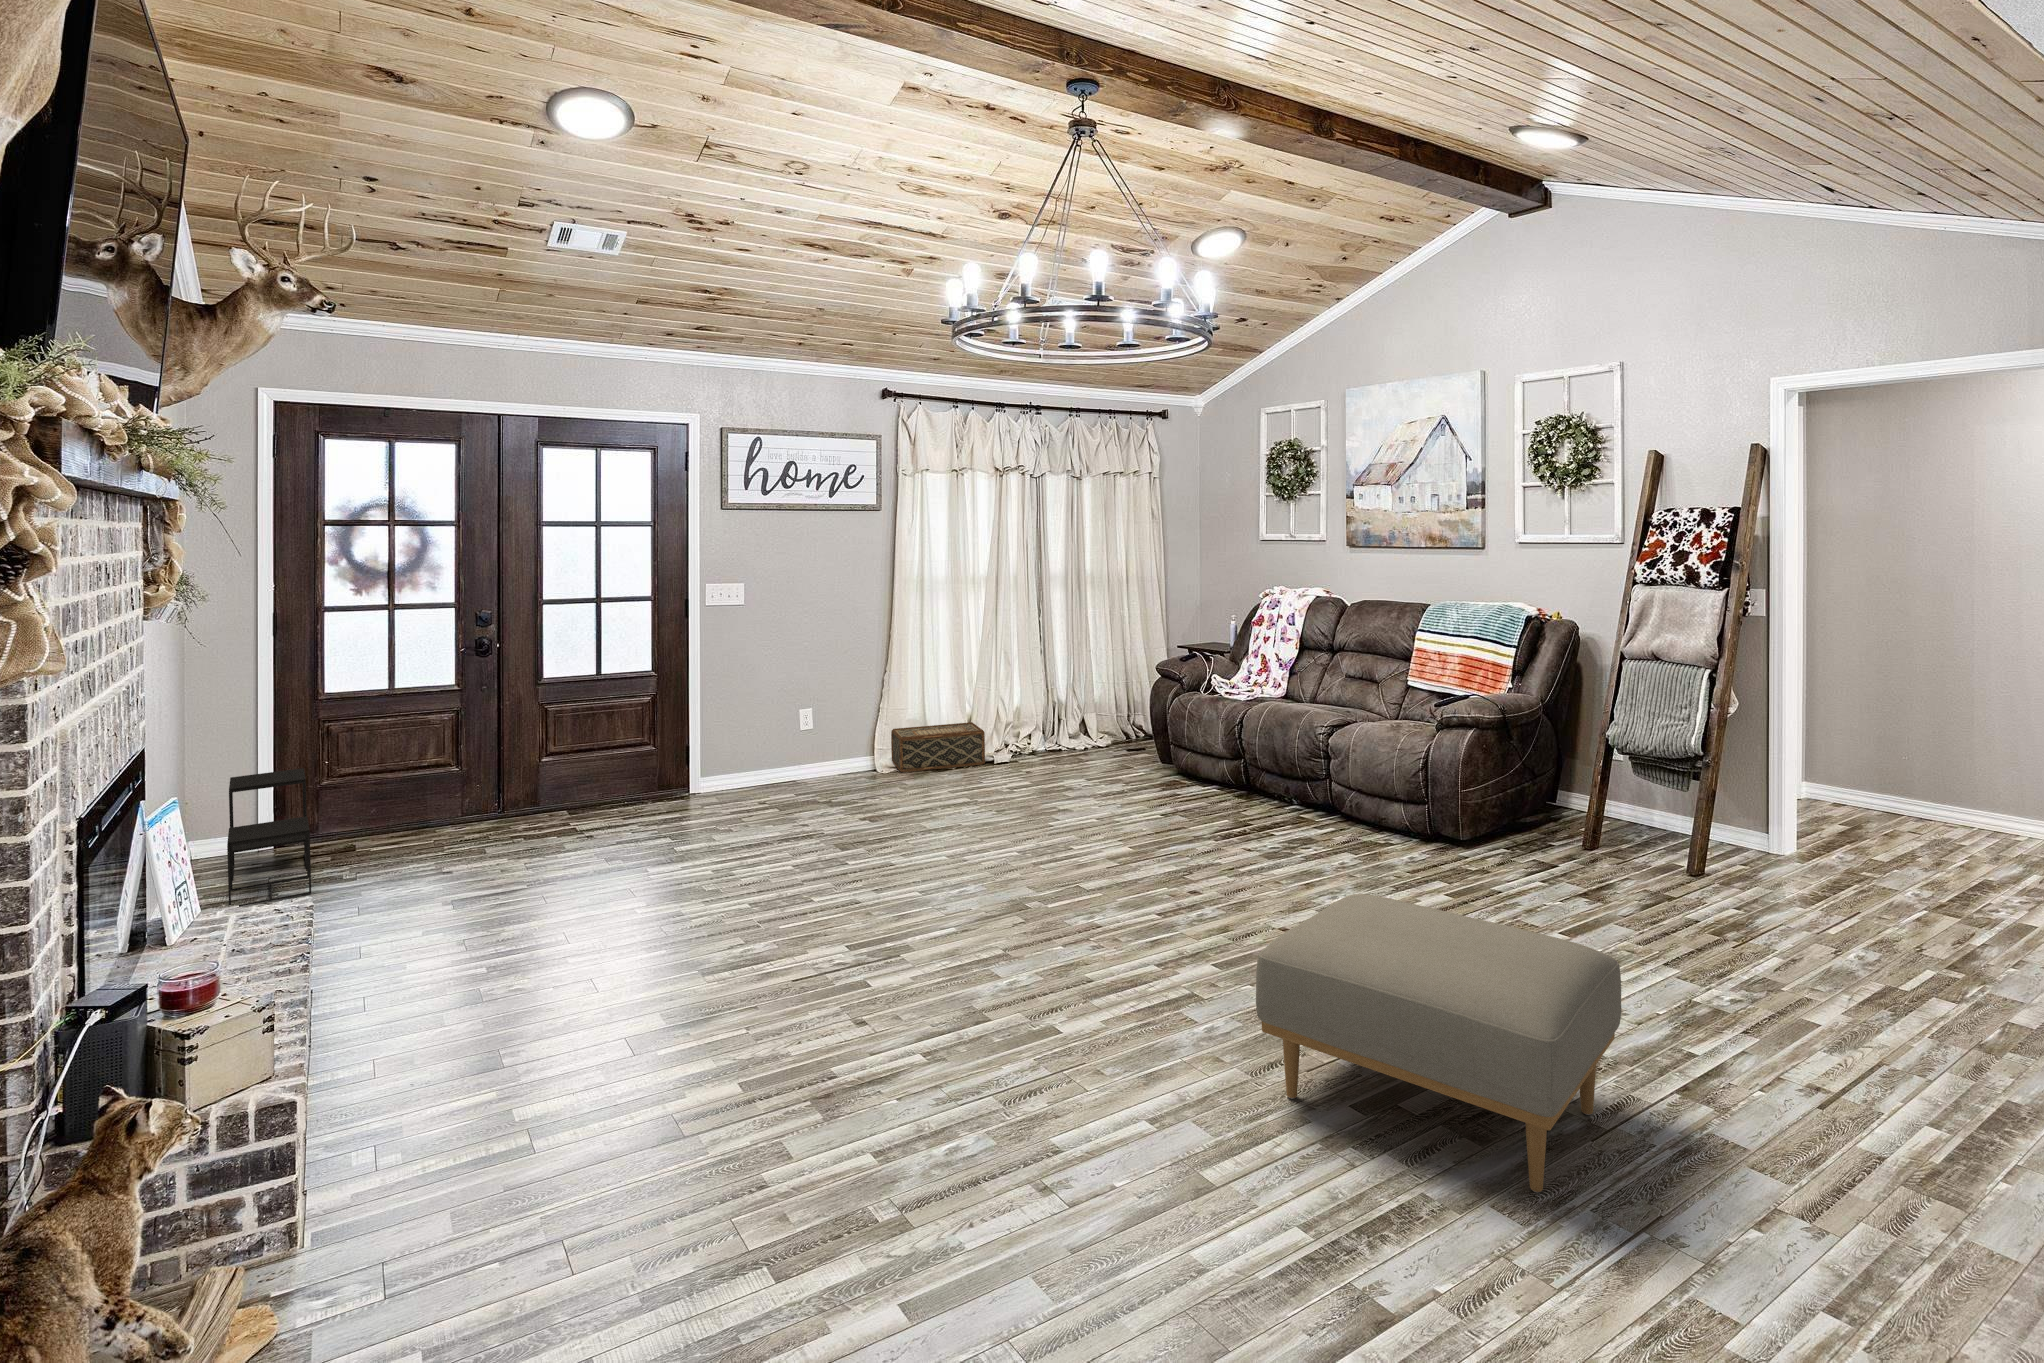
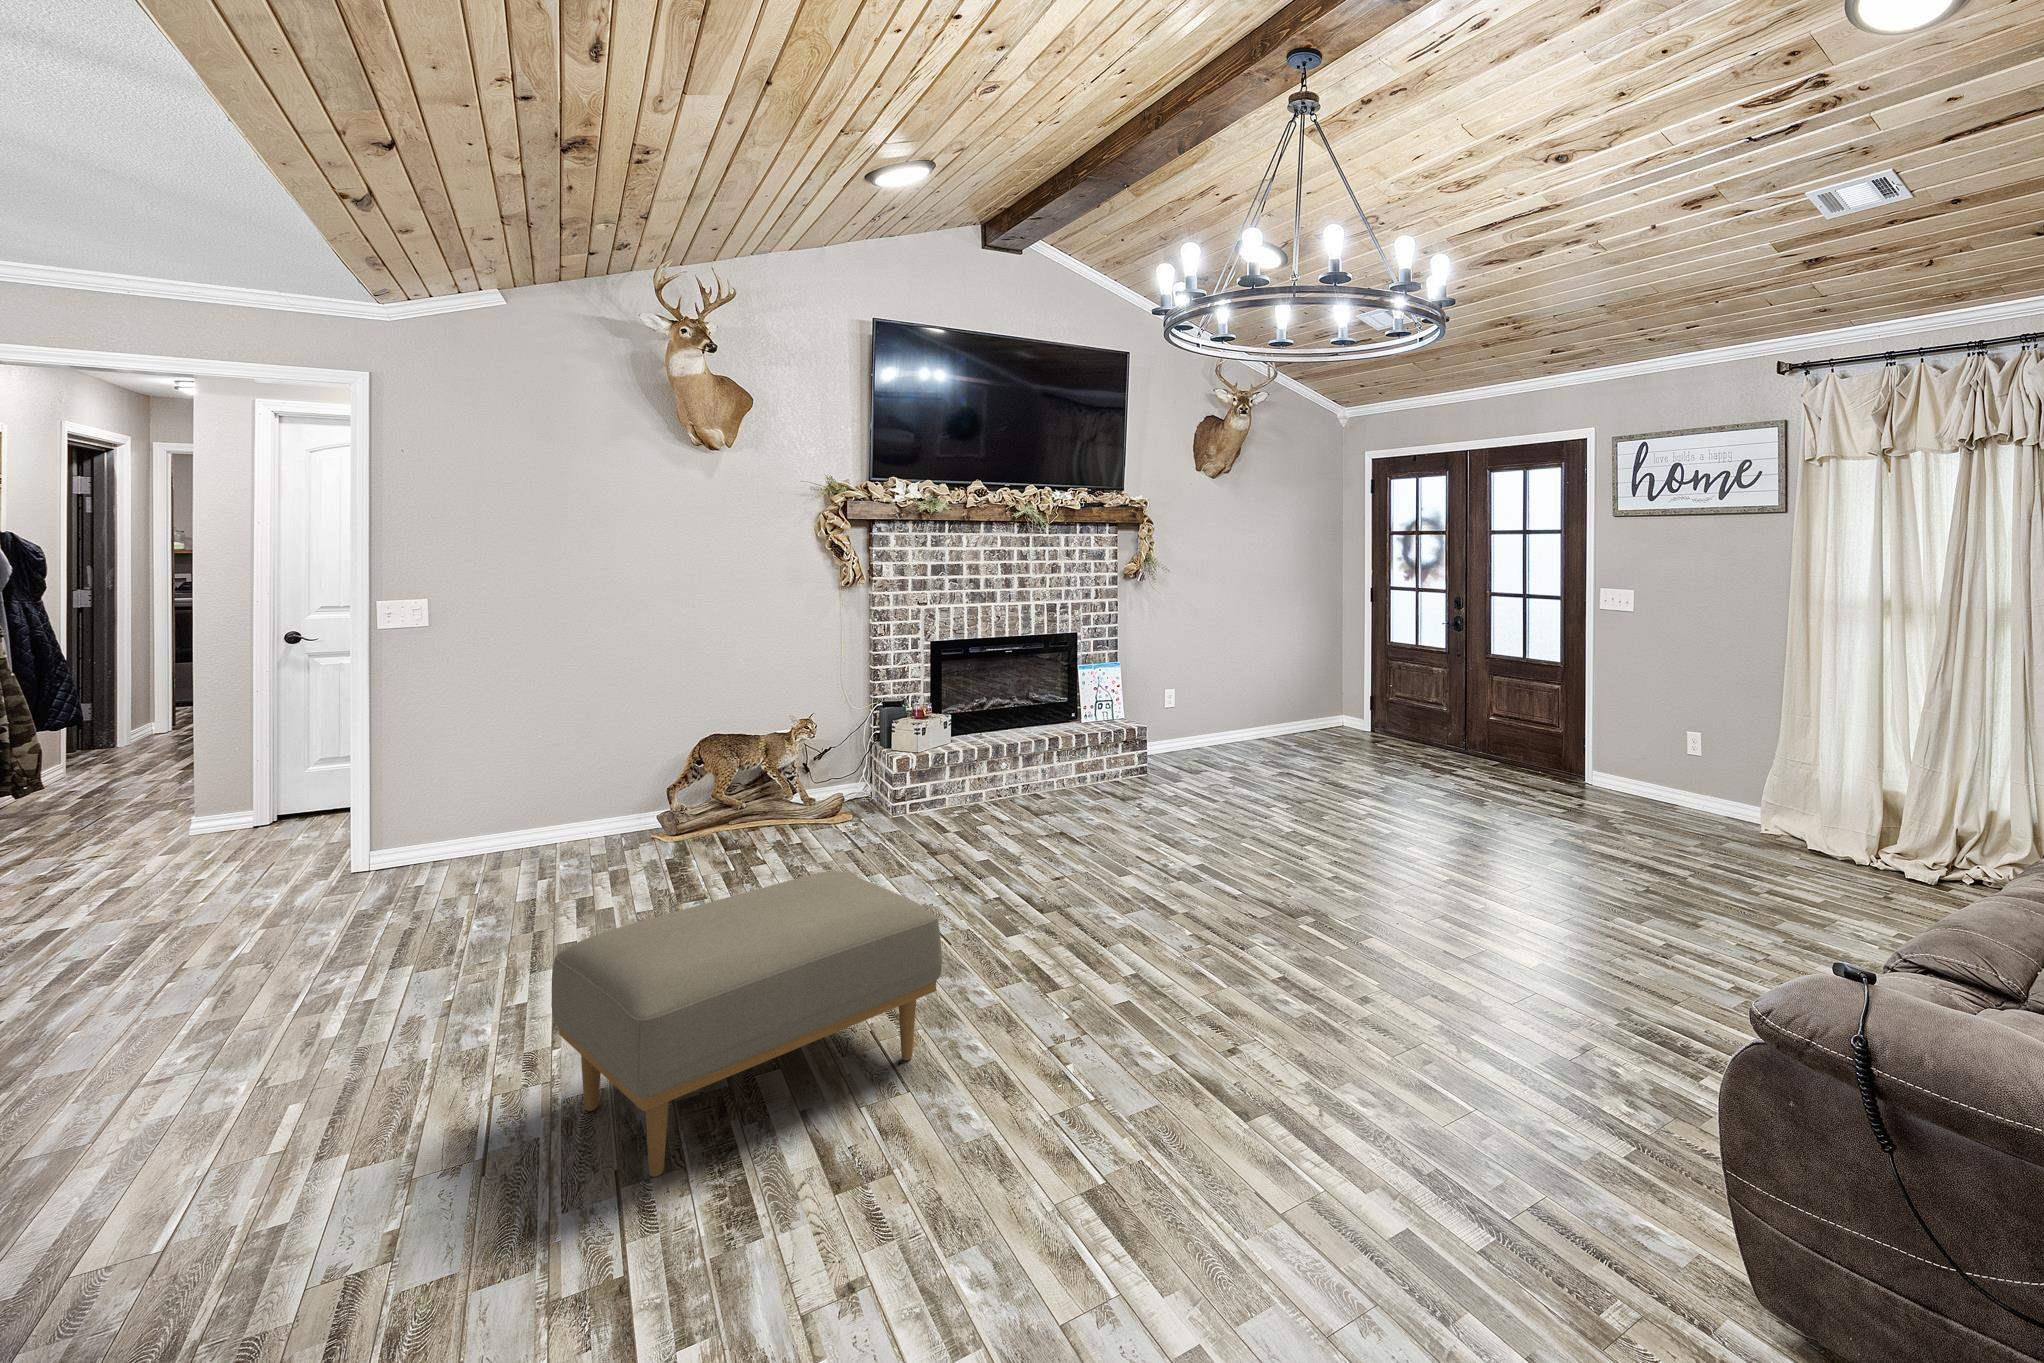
woven basket: present [891,722,985,772] -> none [1728,791,1872,873]
side table: present [227,768,311,907] -> none [1269,675,1364,745]

